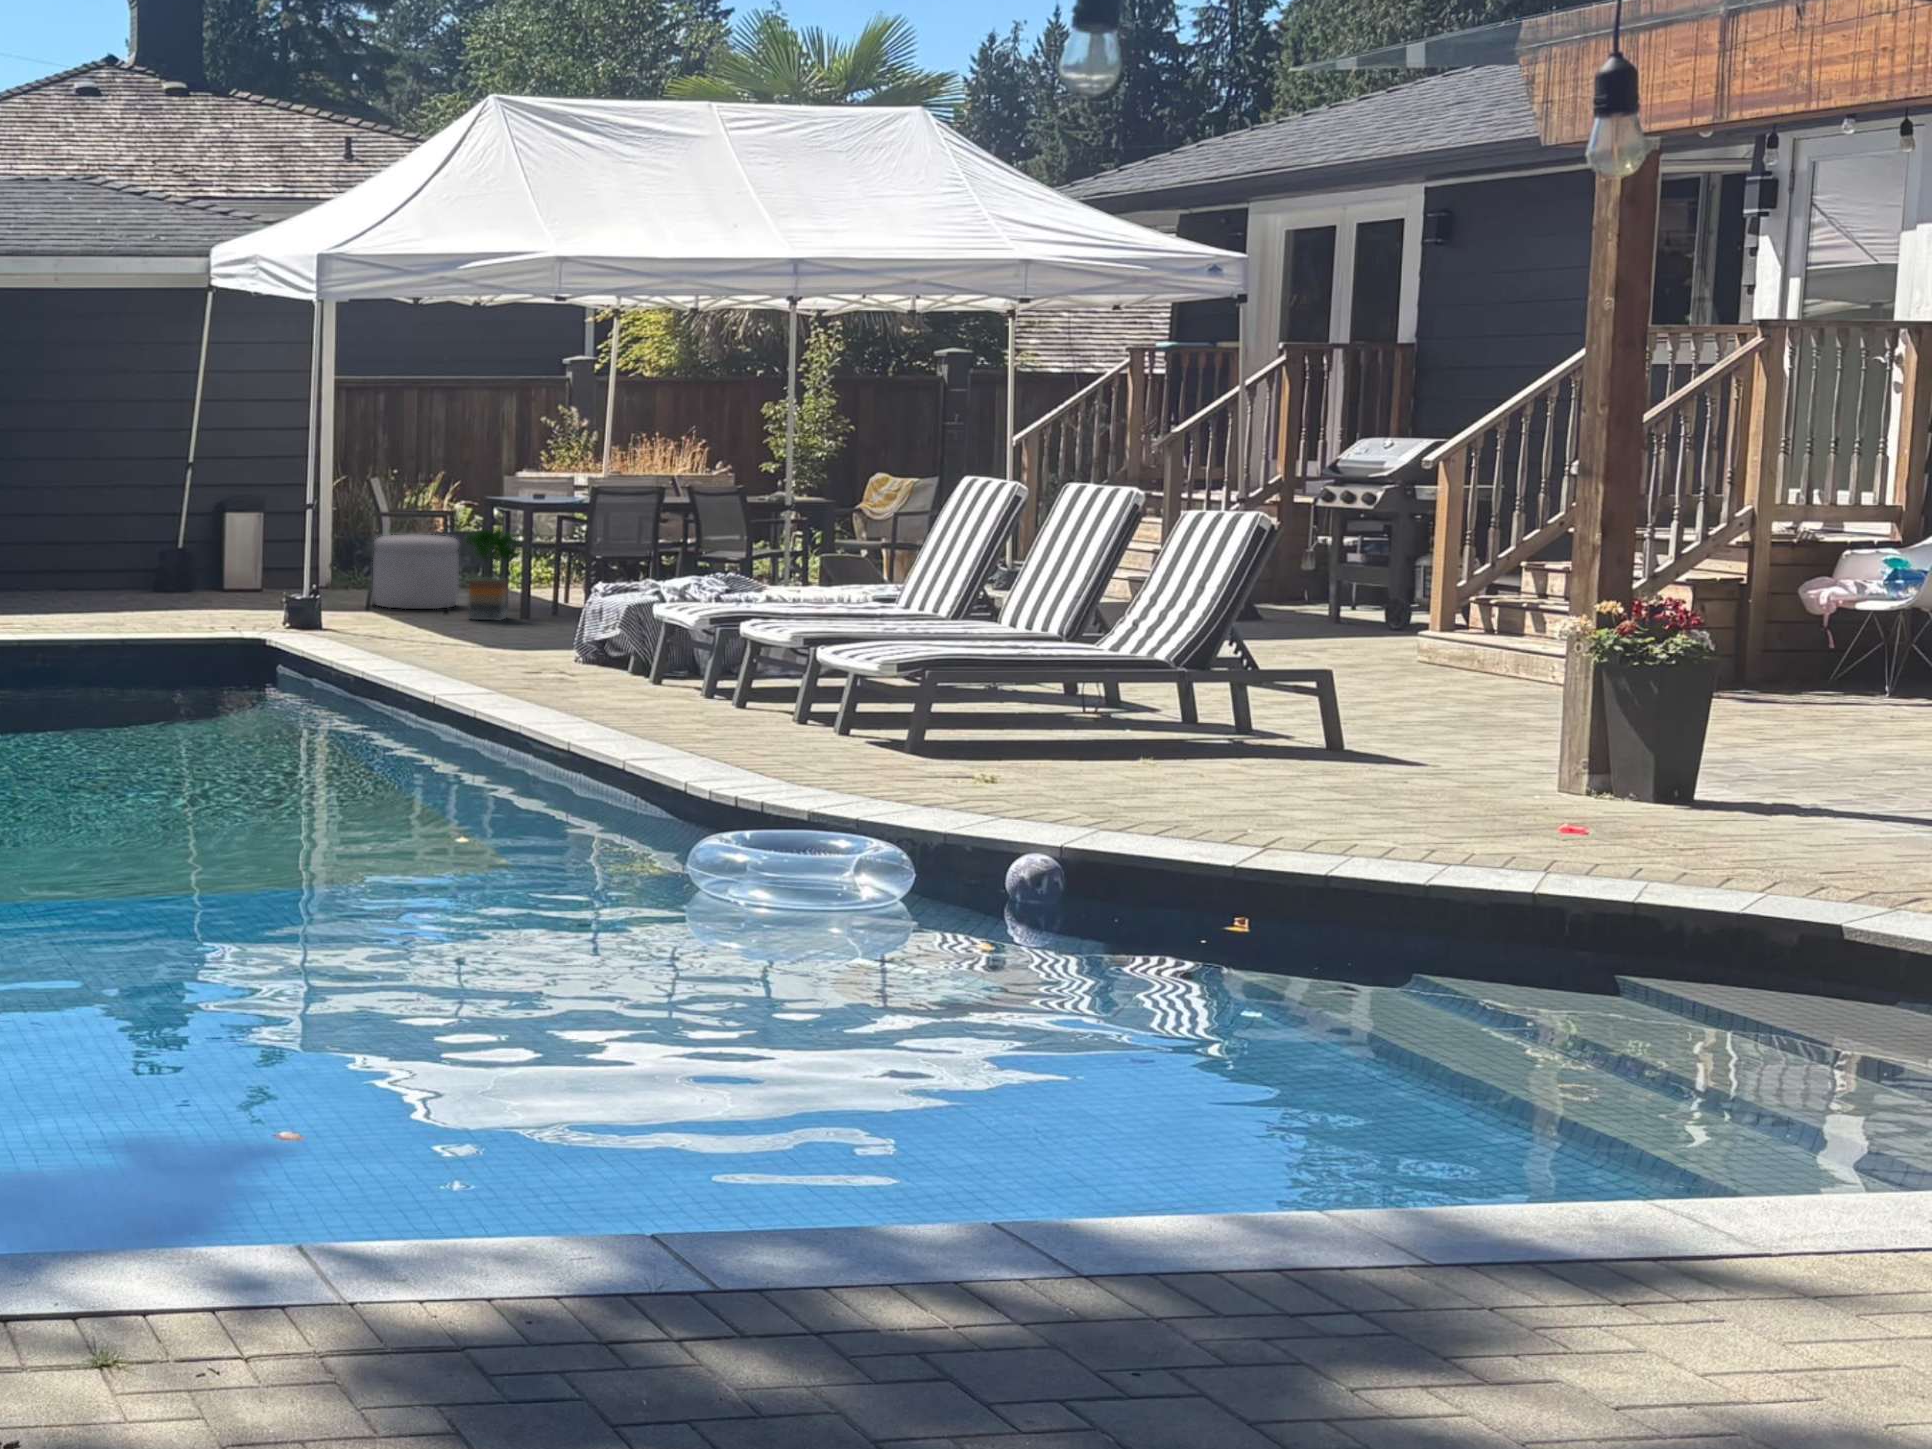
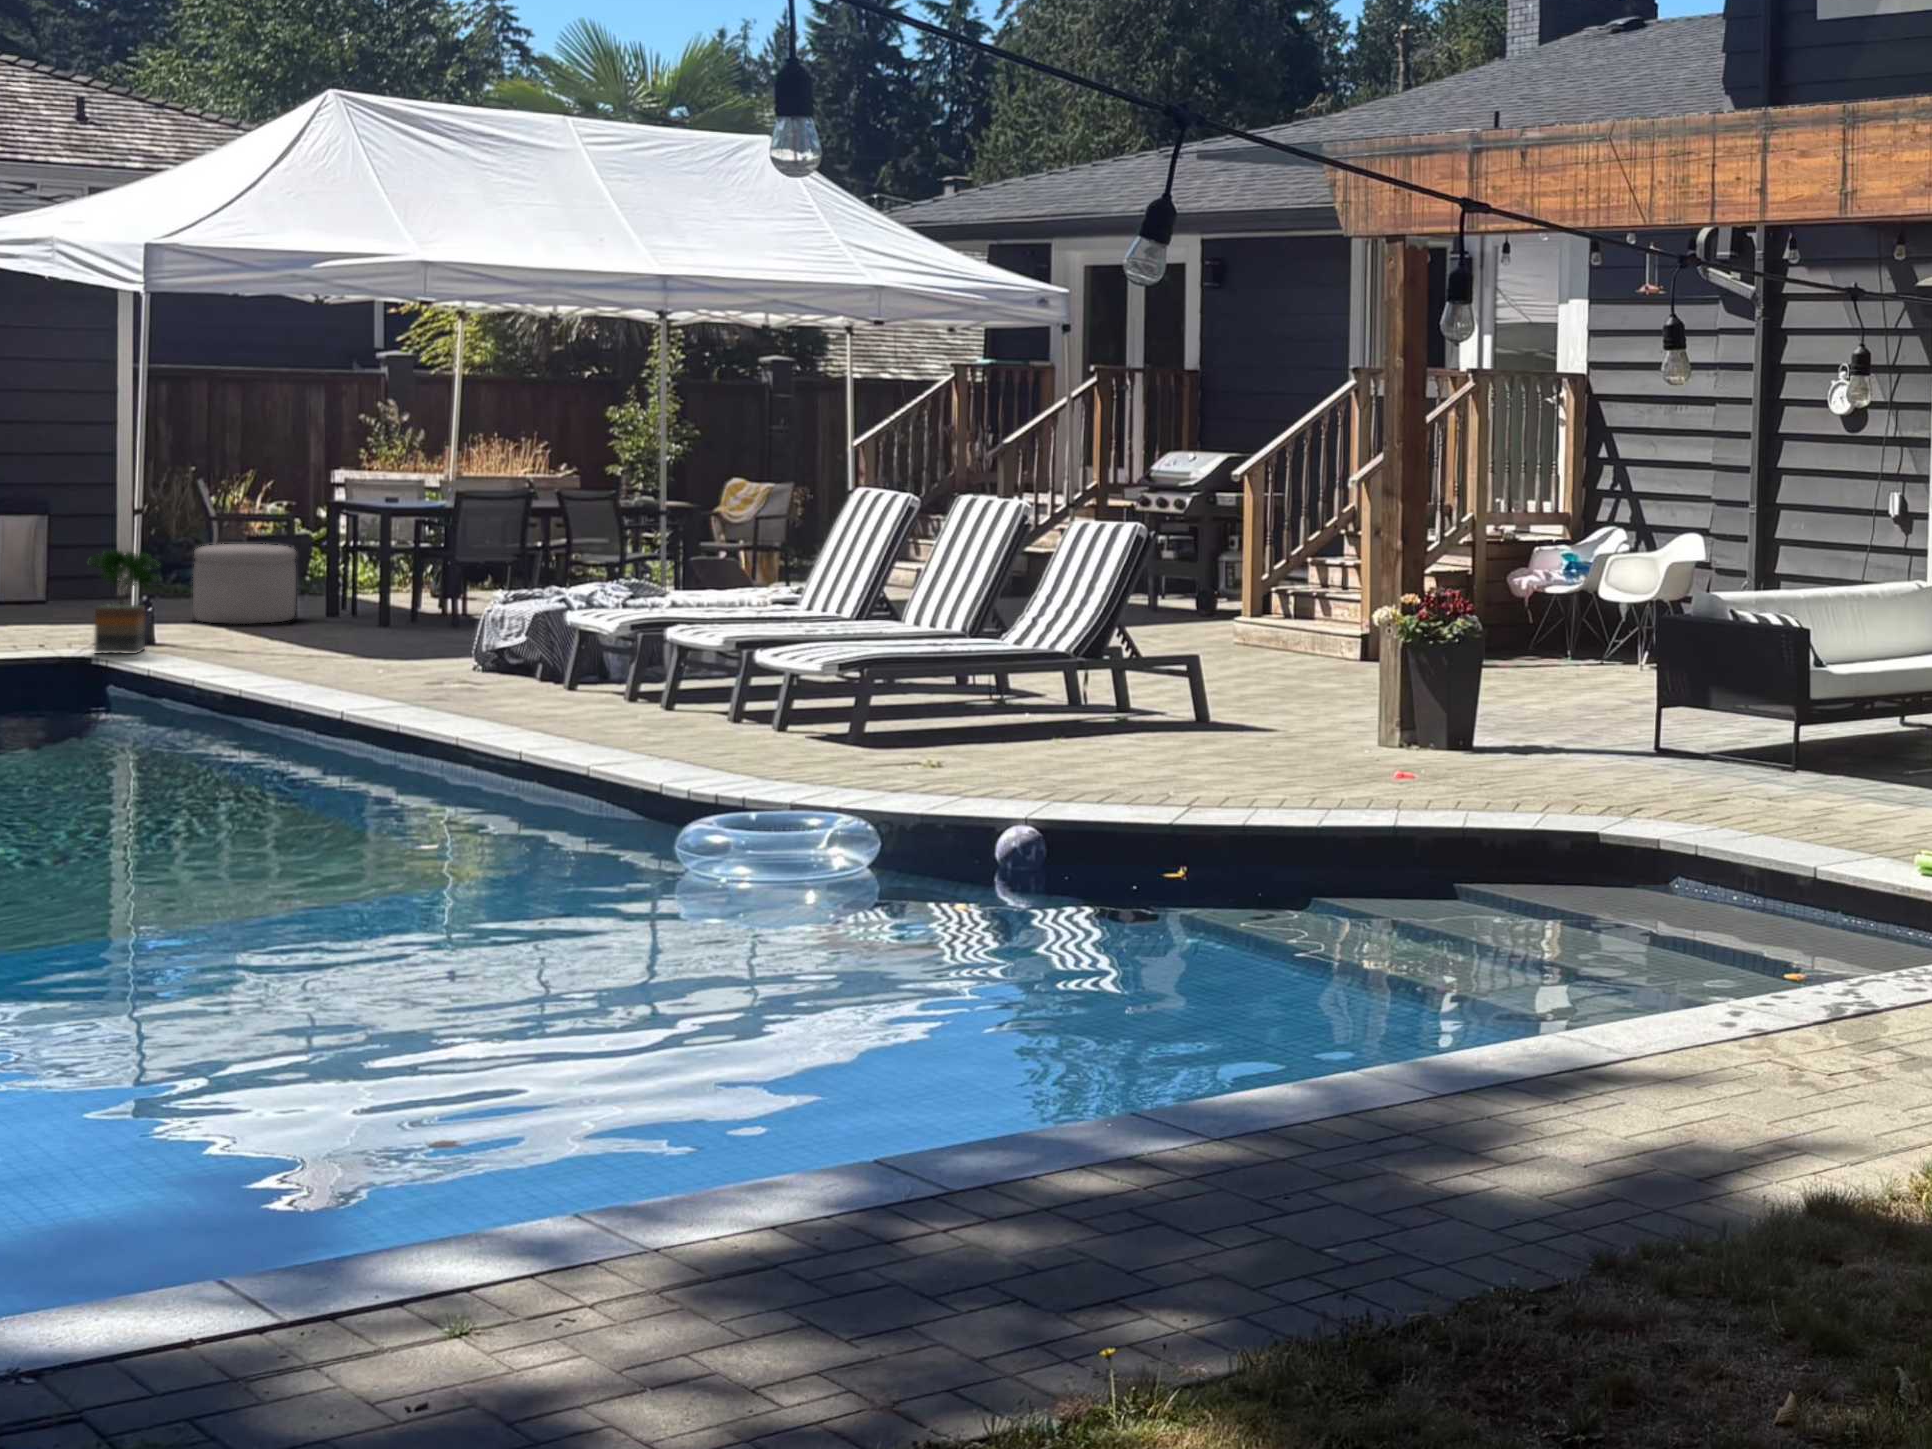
potted tree: present [465,529,520,621] -> present [88,550,159,654]

